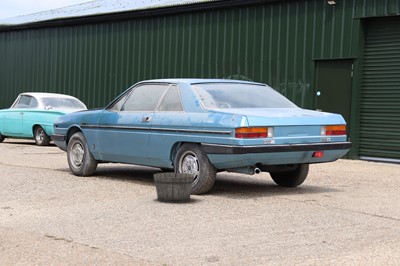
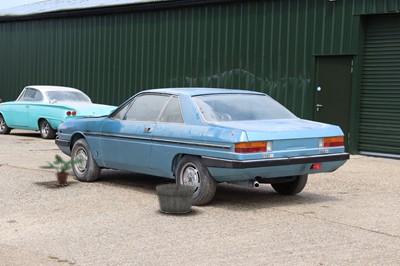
potted plant: none [32,147,80,180] -> present [40,155,82,186]

